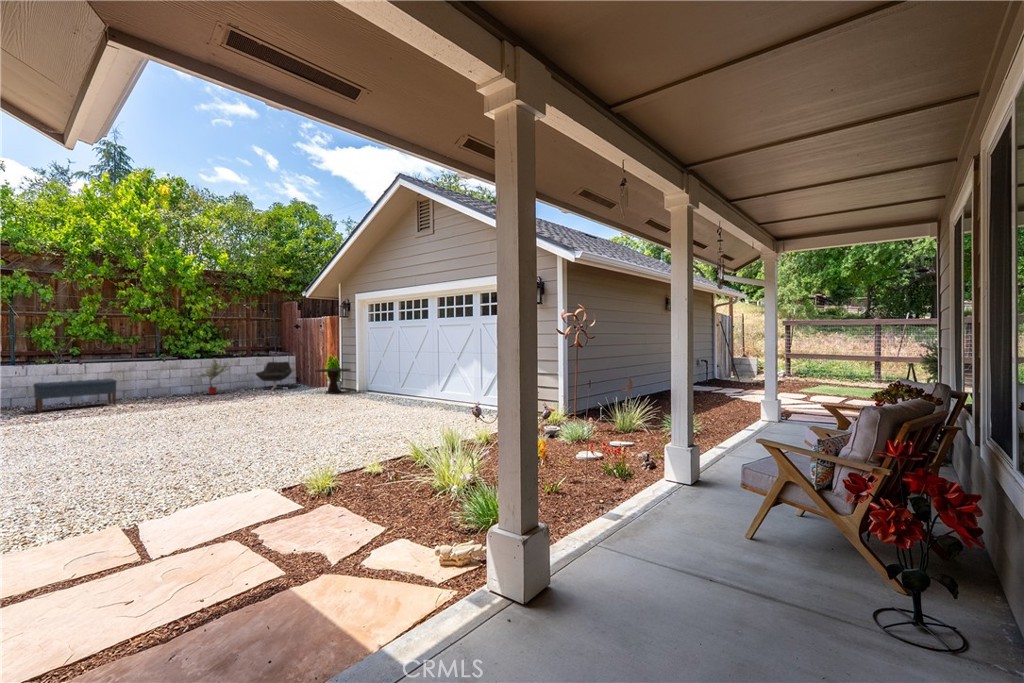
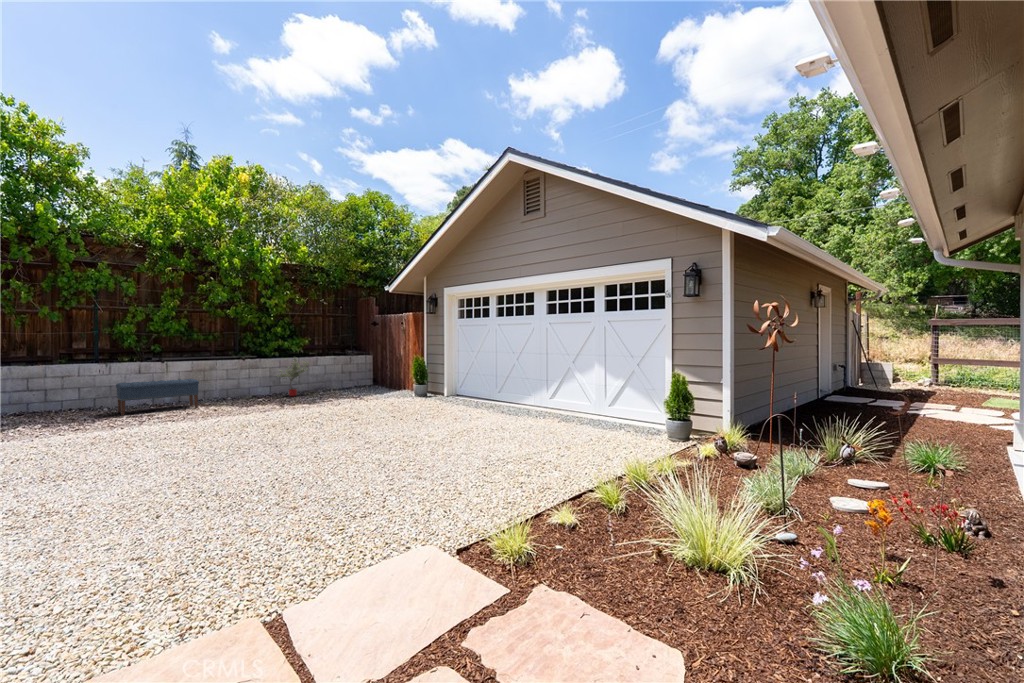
lounge chair: present [256,362,292,390] -> none [335,362,371,392]
side table: present [316,369,351,394] -> none [401,370,439,398]

